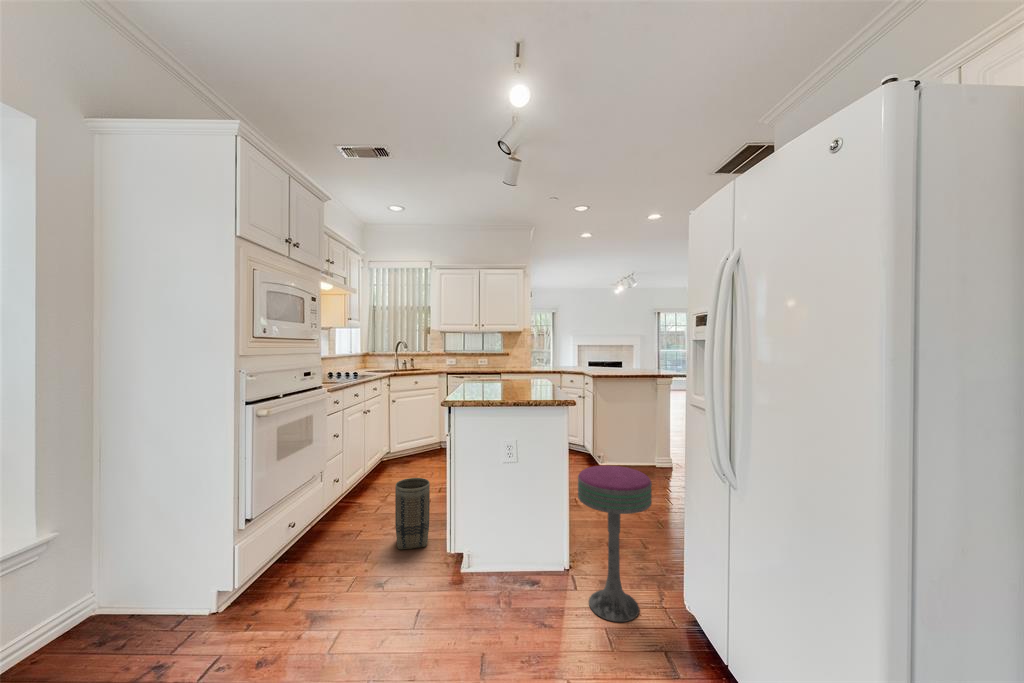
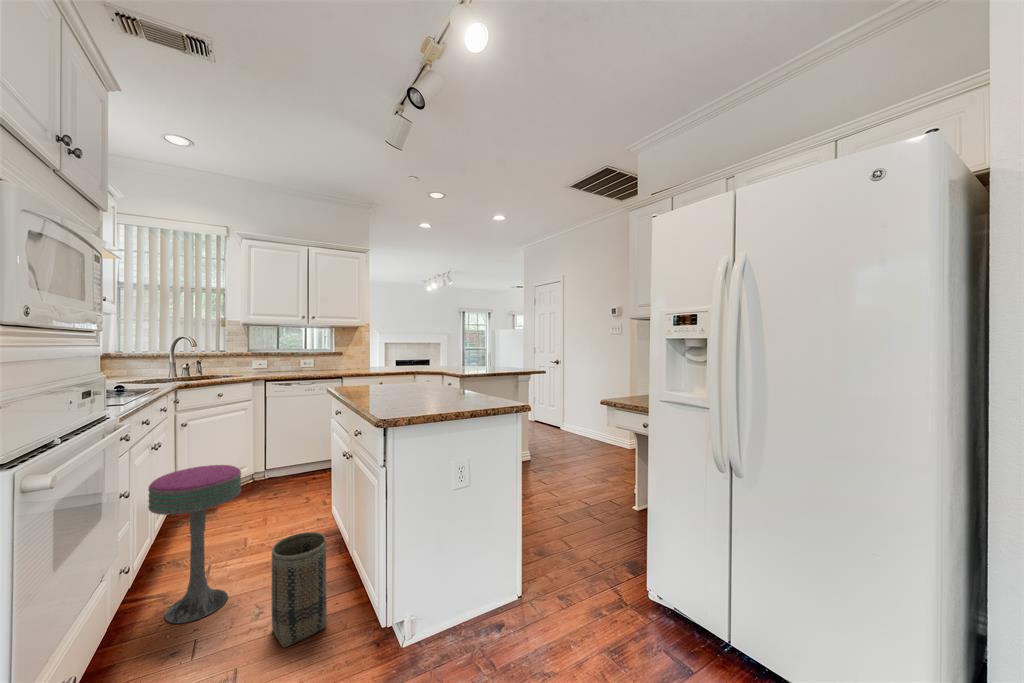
bar stool: present [578,465,652,622] -> present [148,465,241,623]

